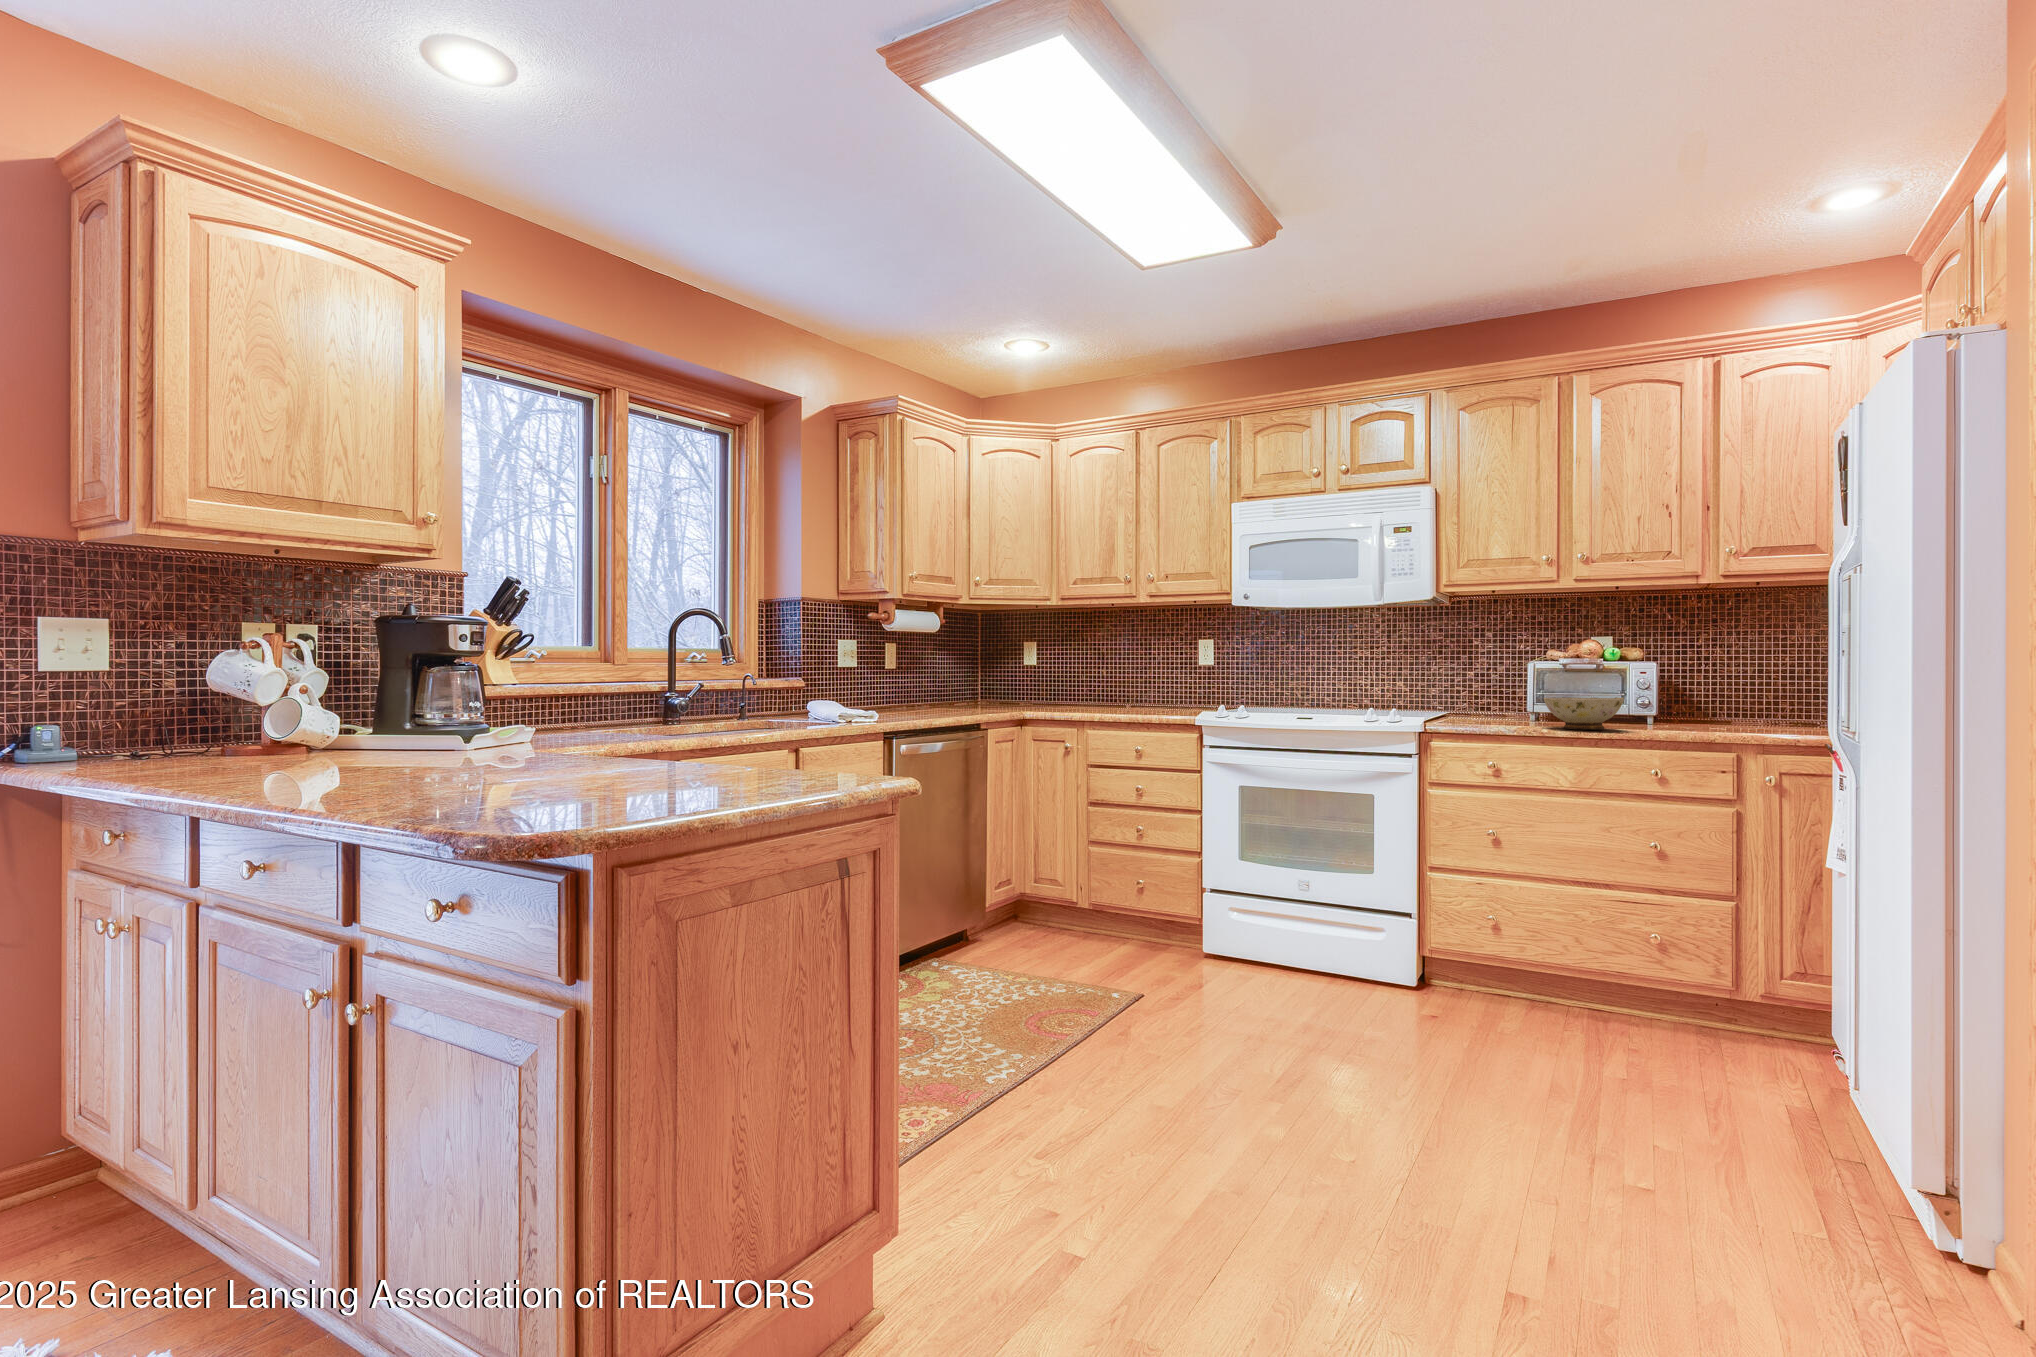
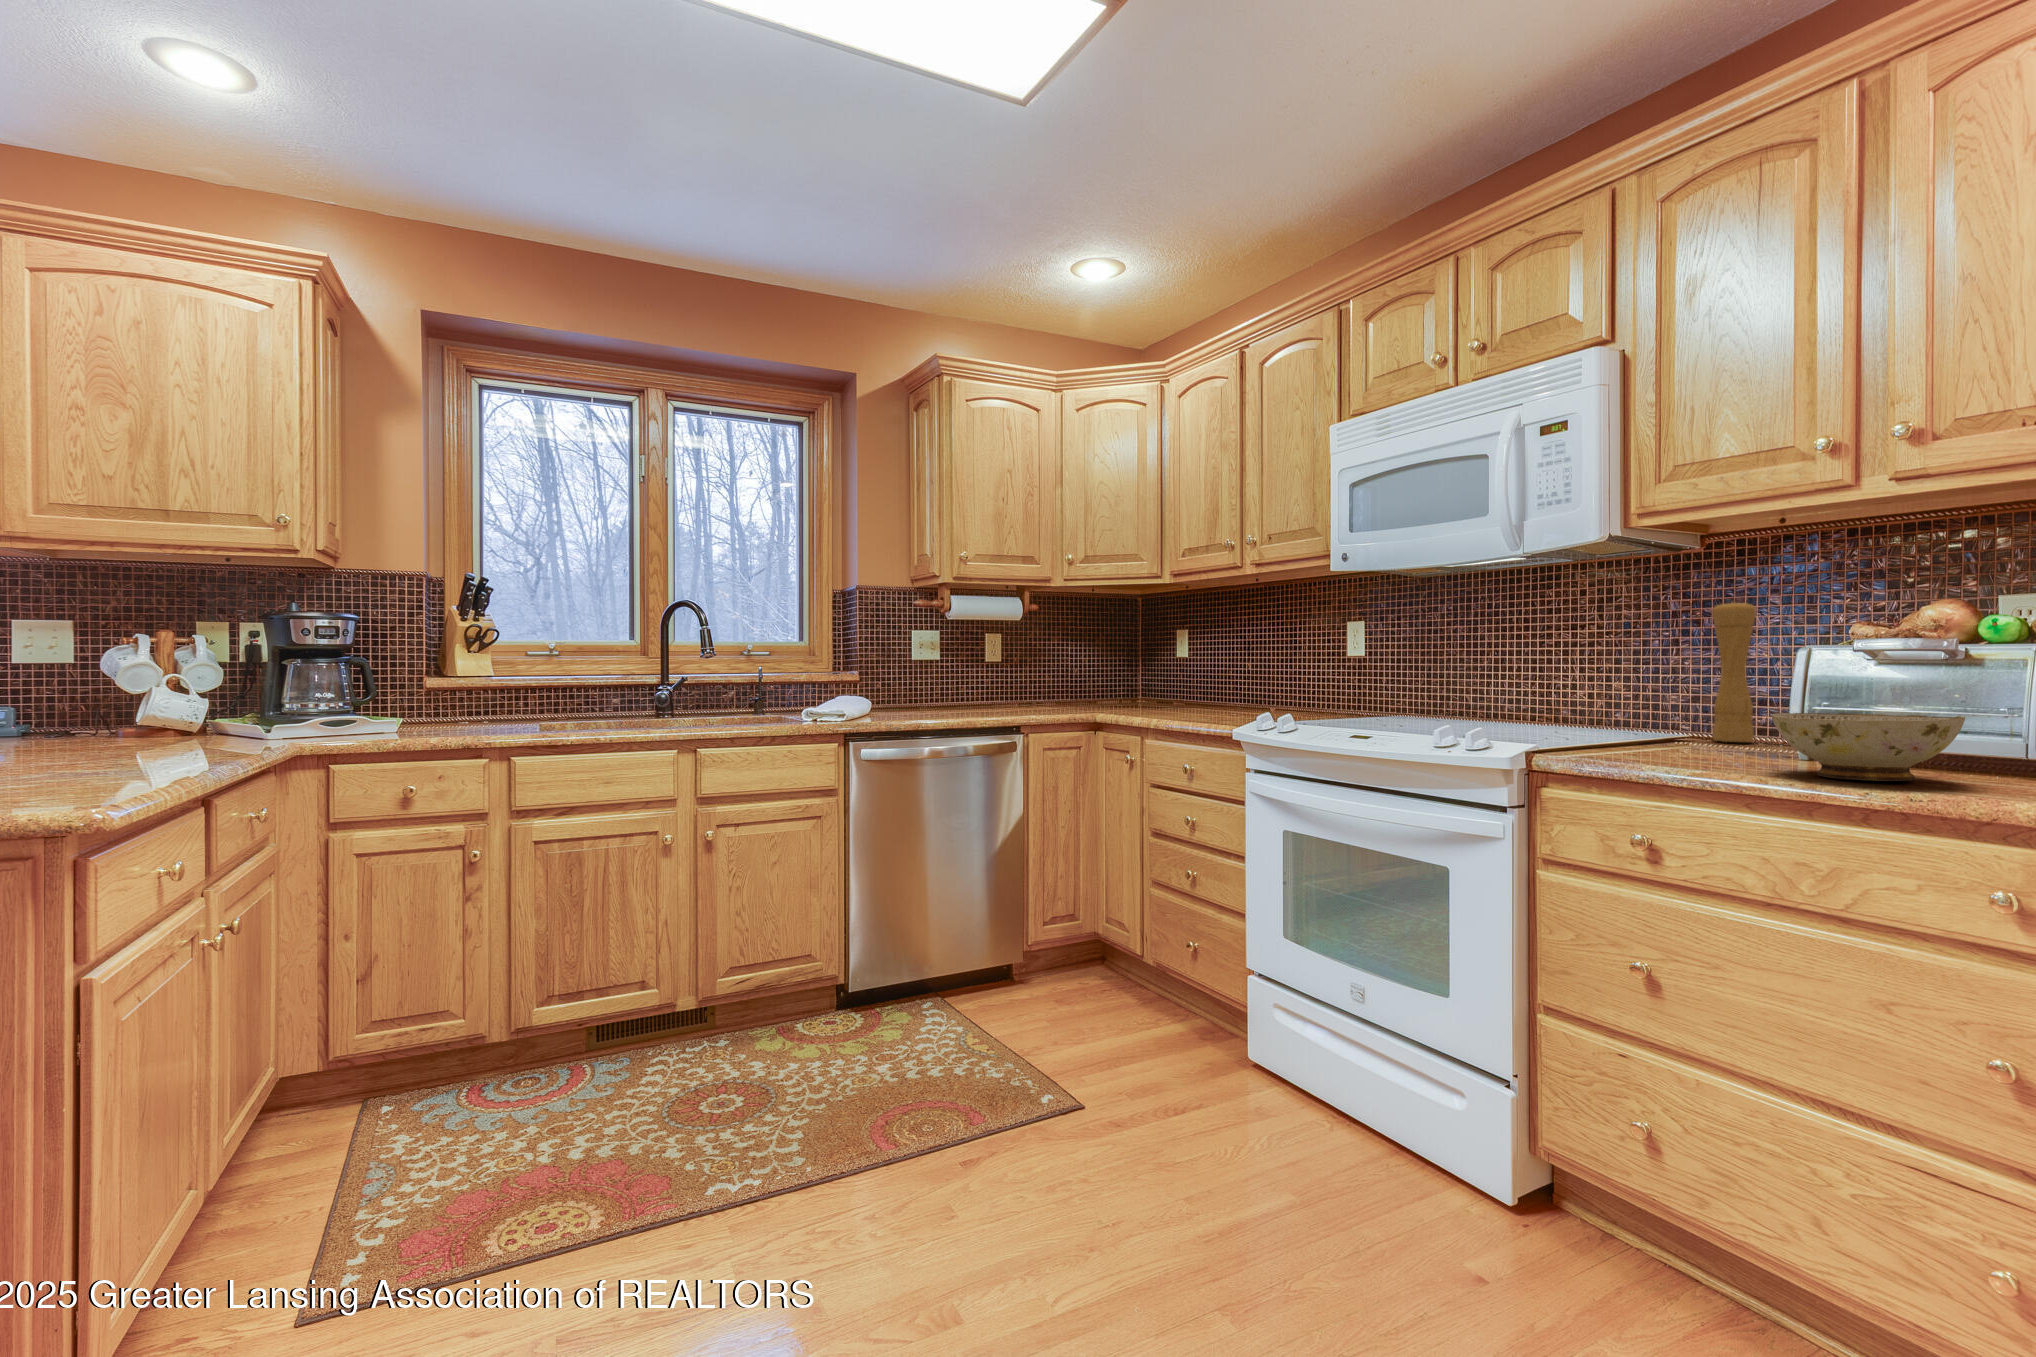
pepper mill: none [1466,636,1488,716] -> present [1712,601,1756,742]

